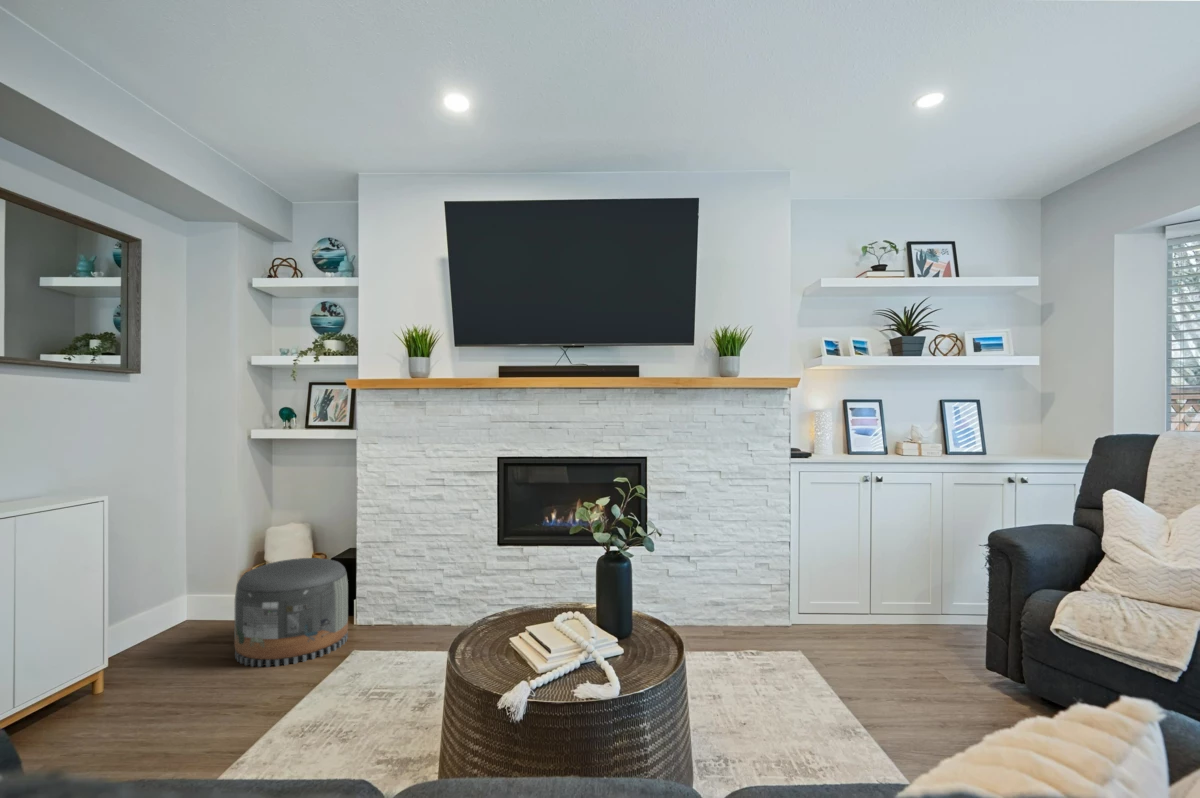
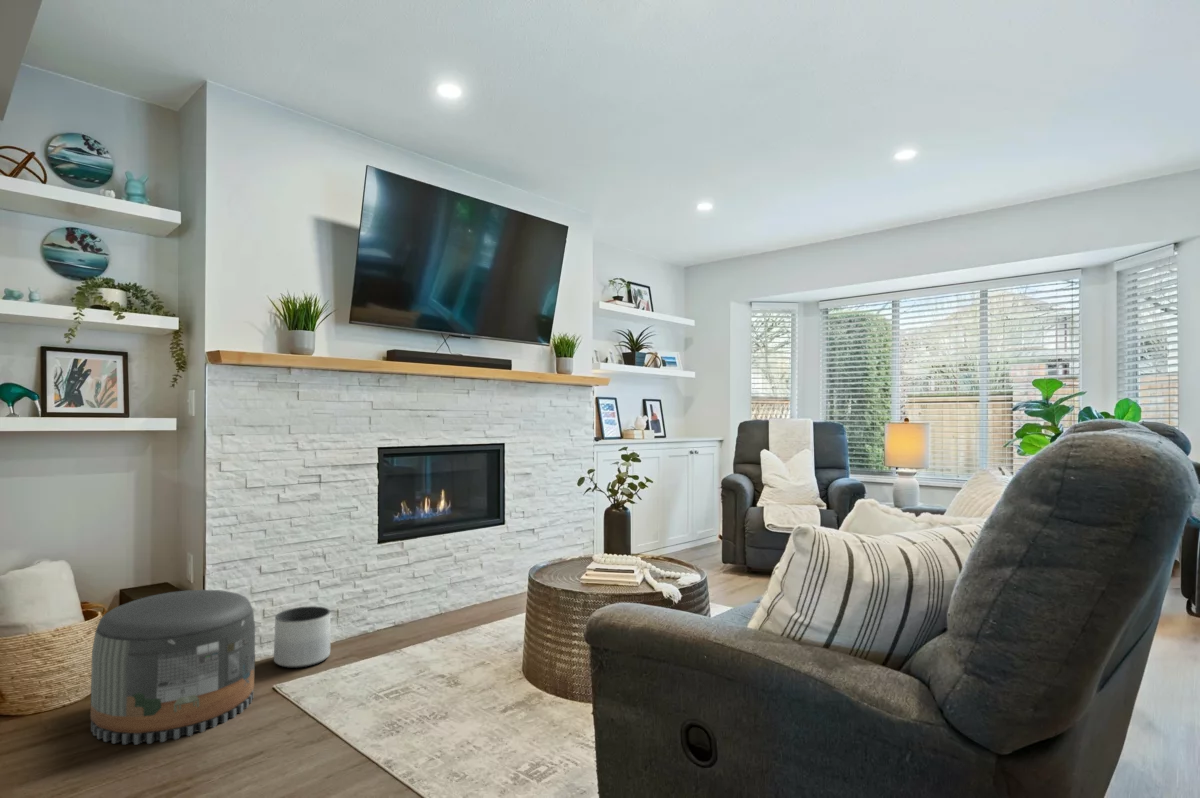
planter: none [385,588,430,640] -> present [274,606,331,668]

